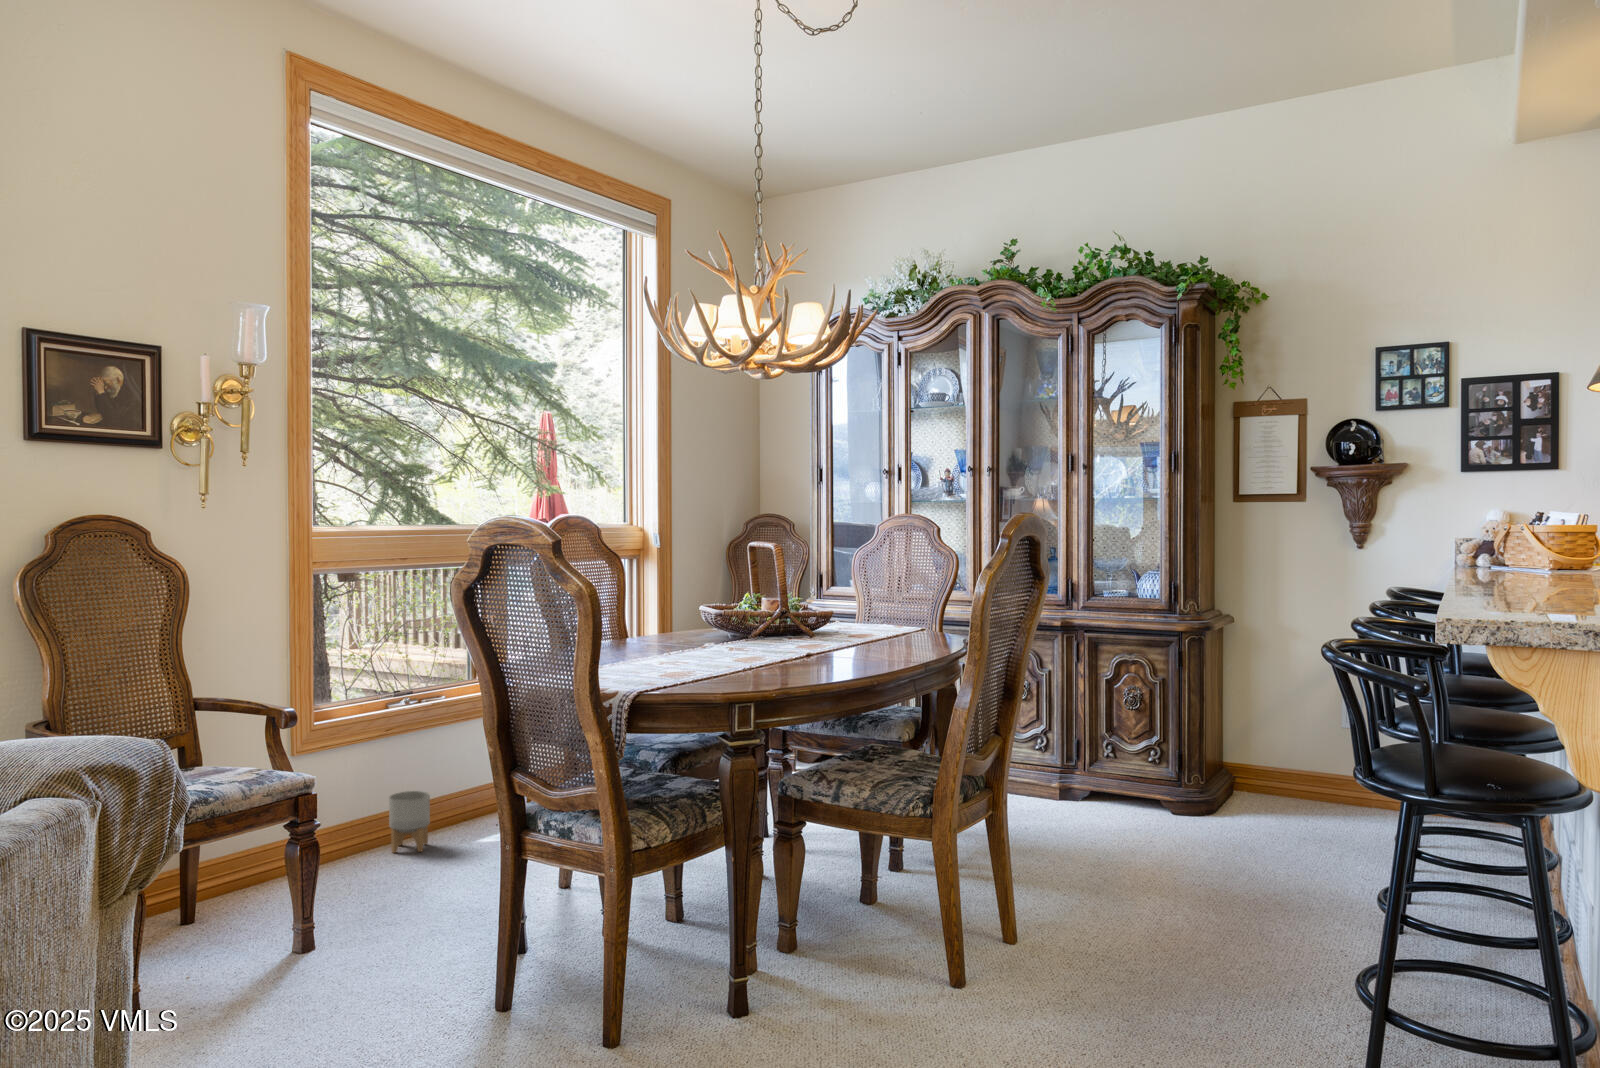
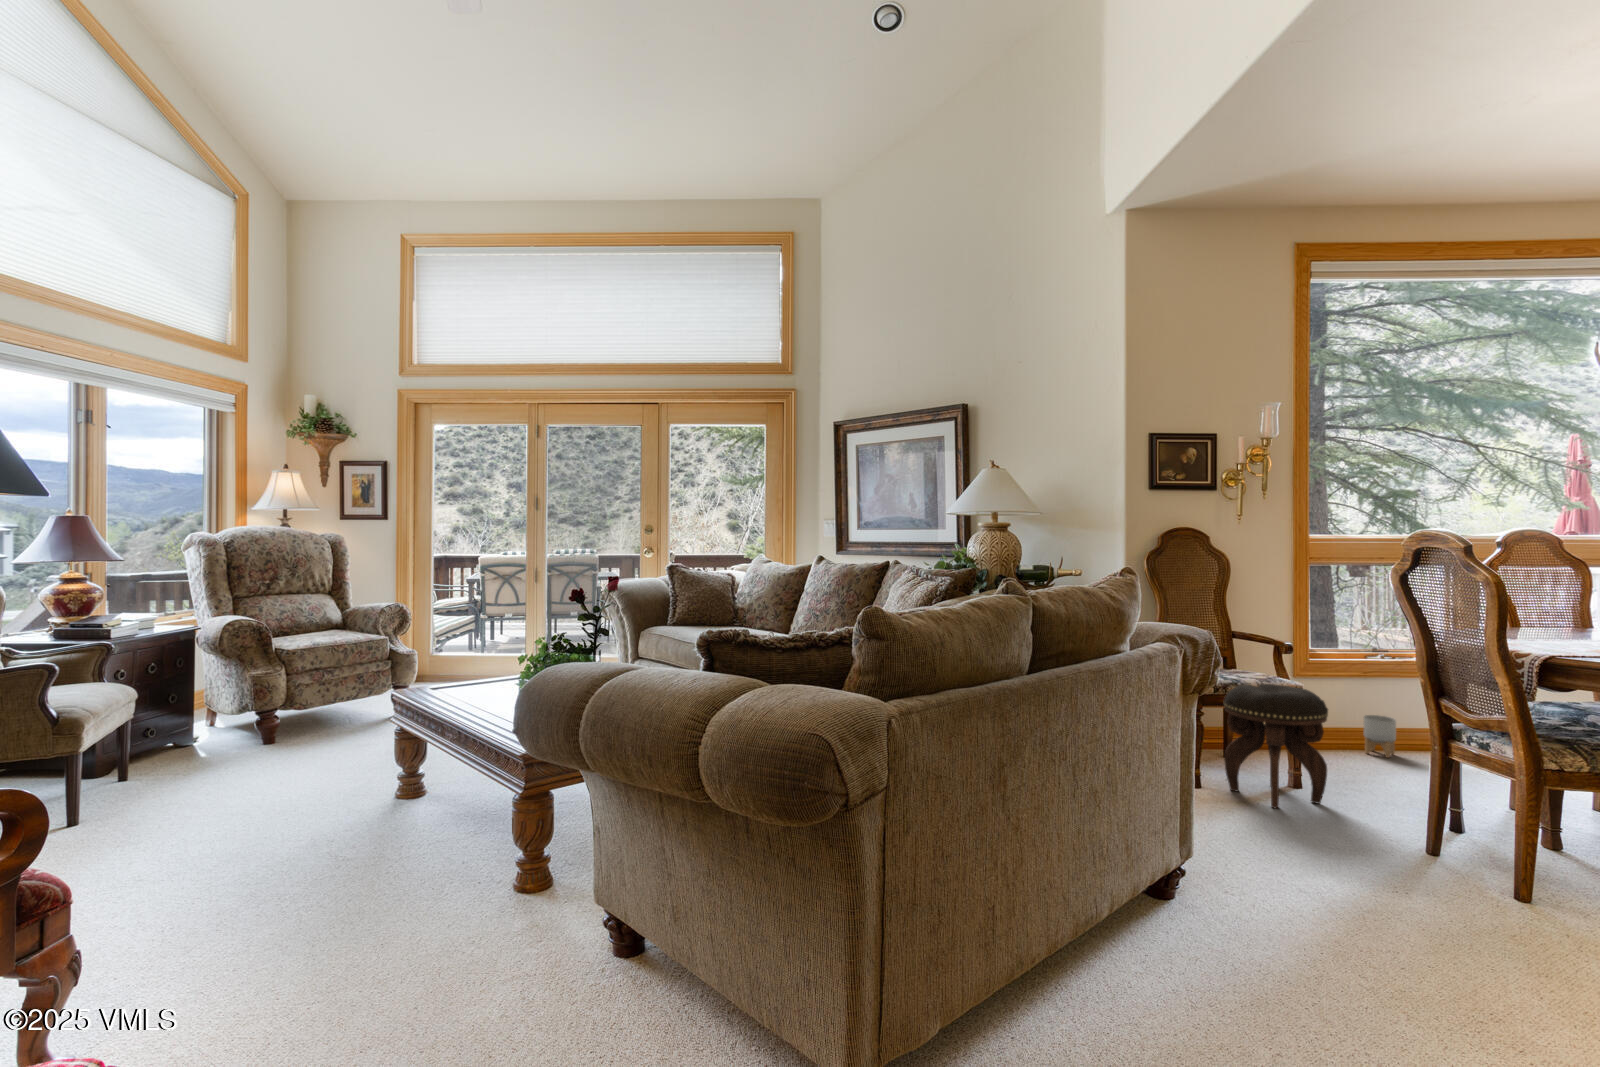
footstool: none [183,784,355,1007] -> present [1224,683,1328,808]

